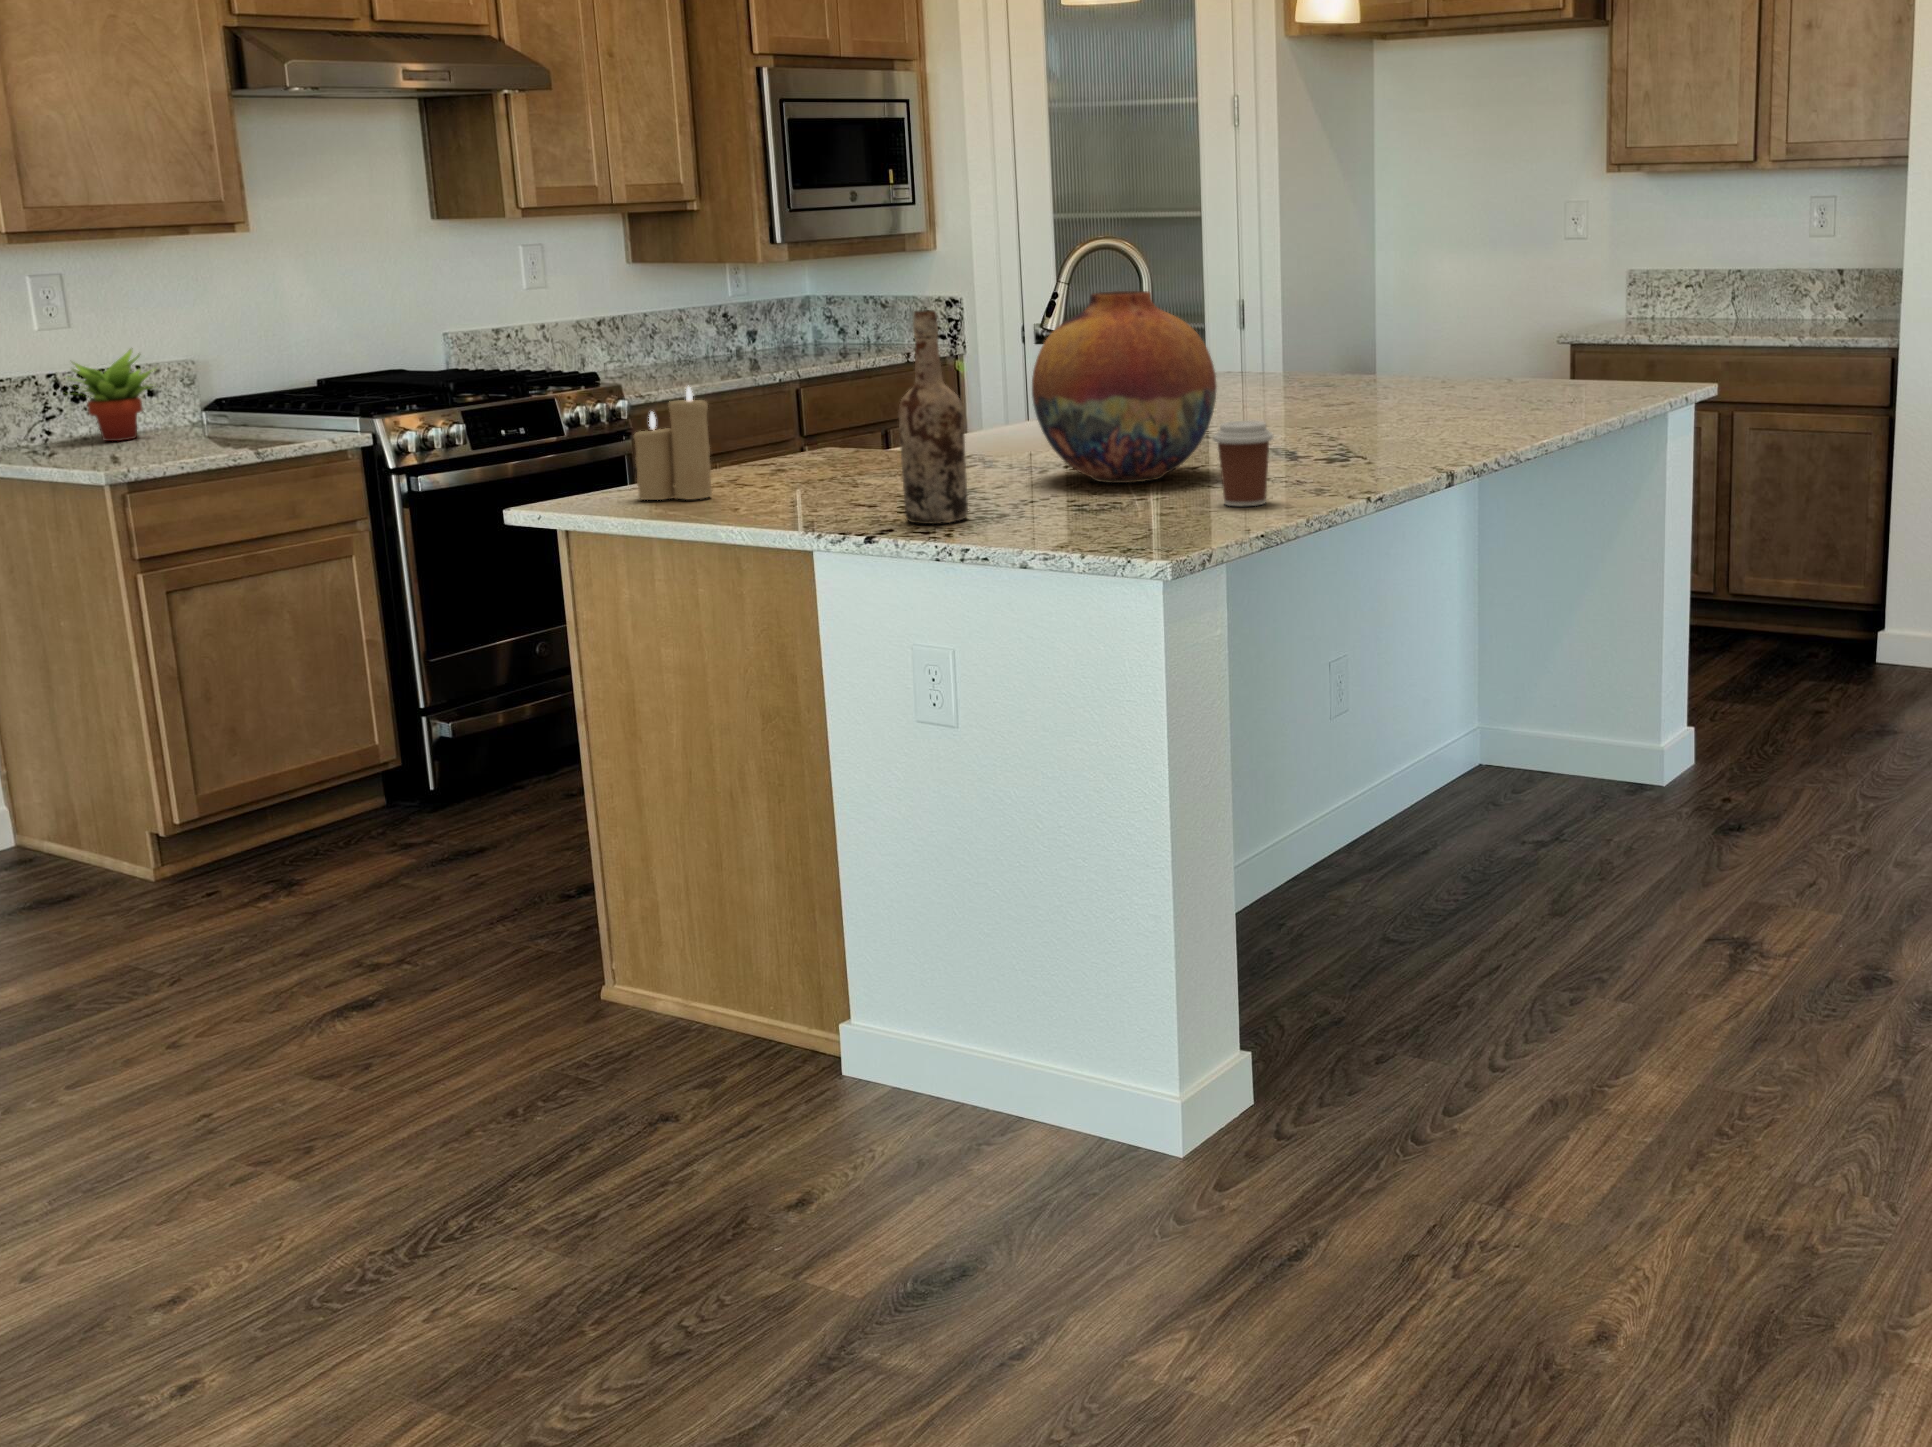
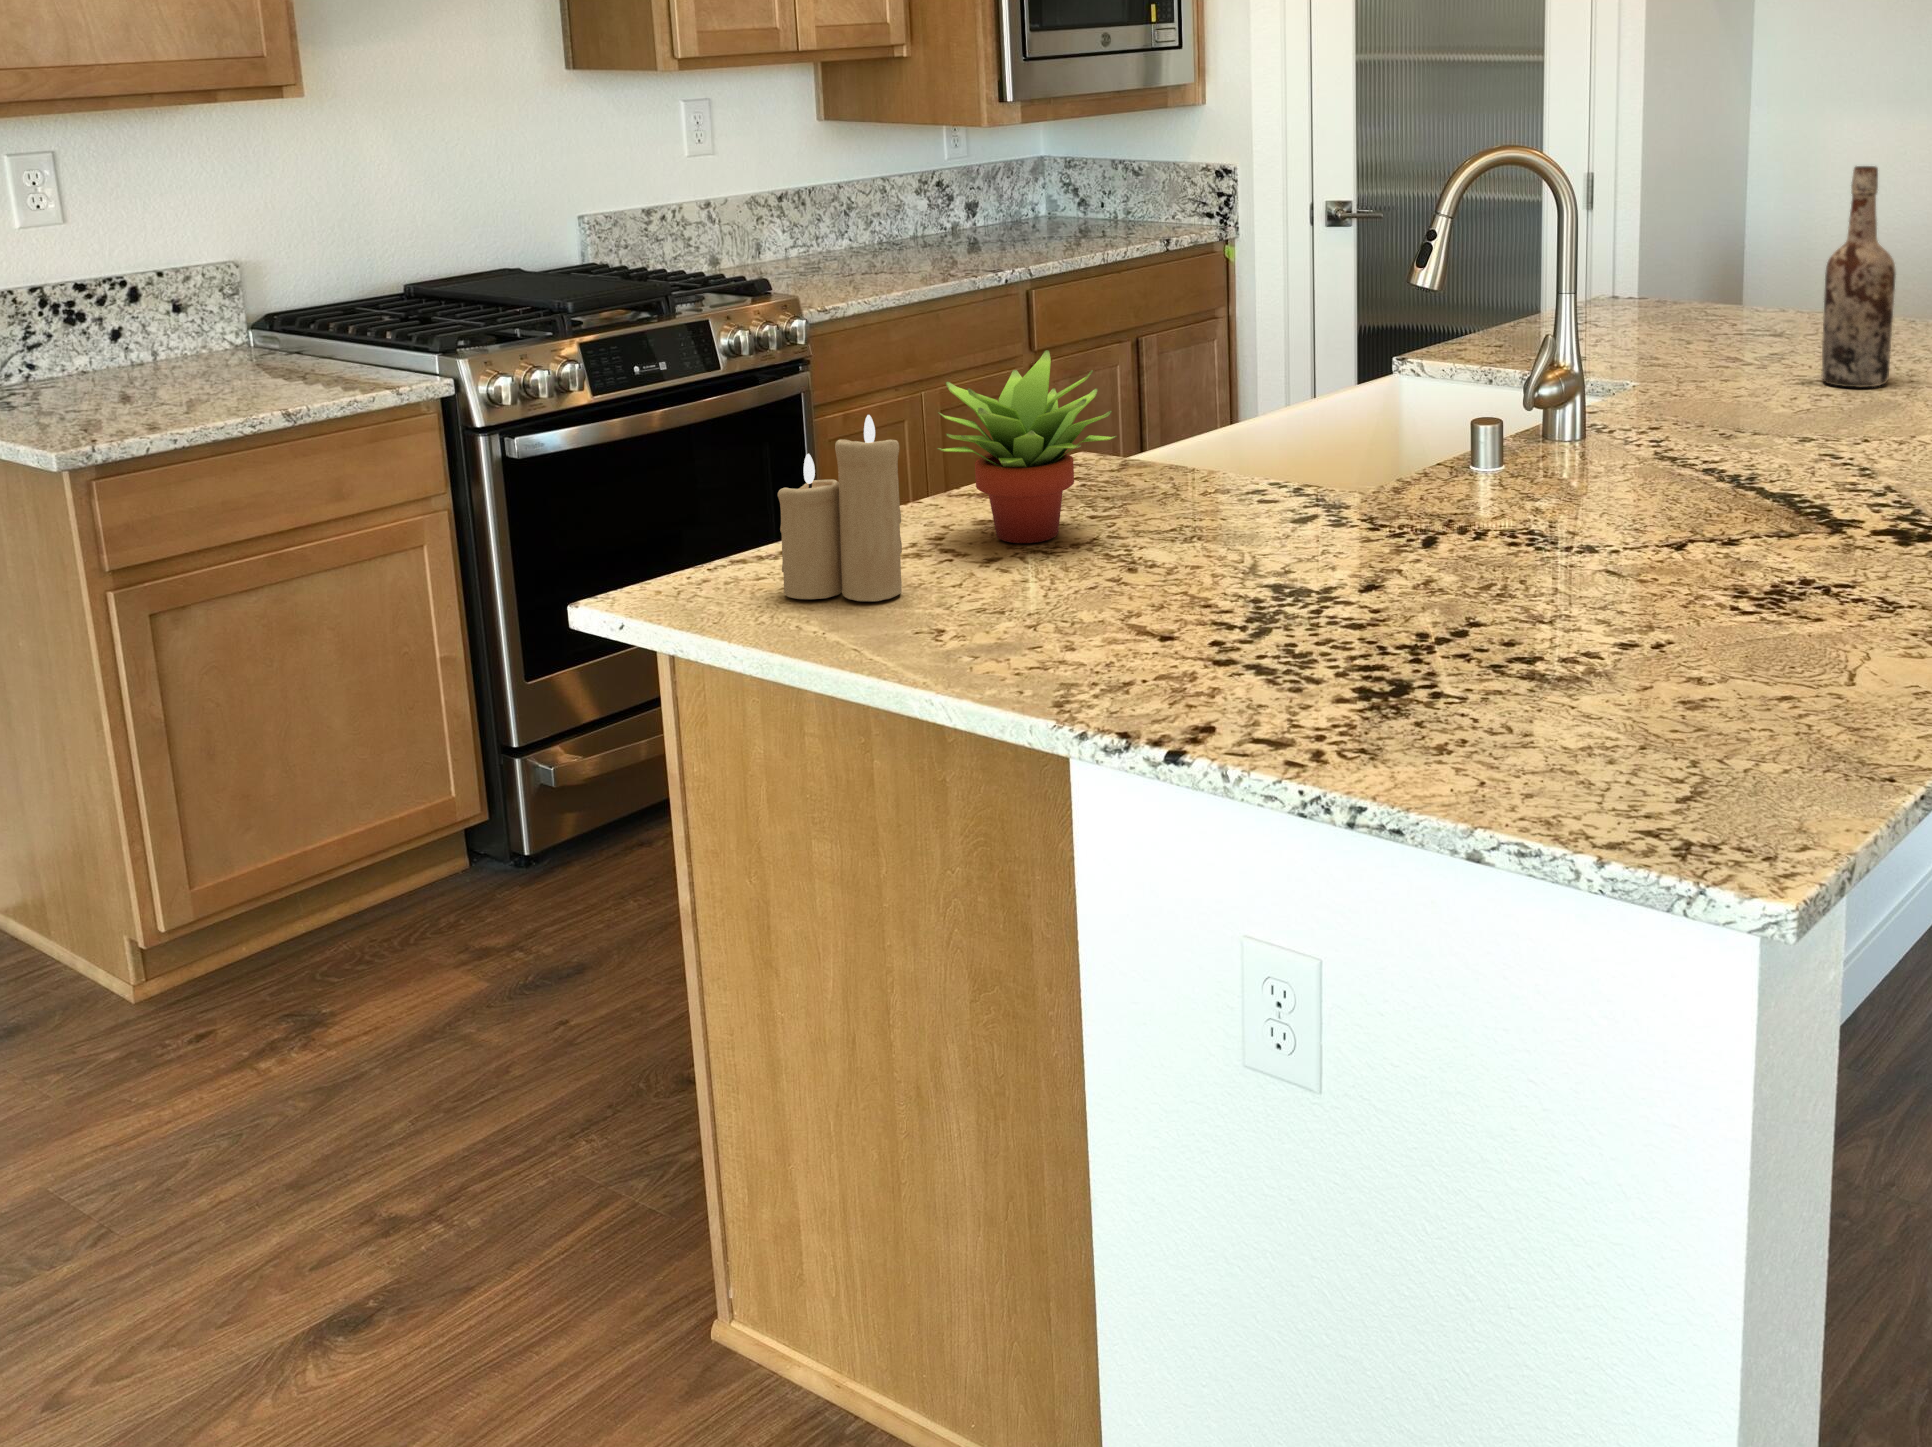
vase: present [1032,291,1217,483] -> none [1433,267,1748,593]
wine bottle: present [898,310,968,524] -> present [1822,166,1895,387]
succulent plant: present [72,349,156,441] -> present [937,350,1117,543]
coffee cup: present [1213,420,1273,506] -> none [1787,531,1902,692]

